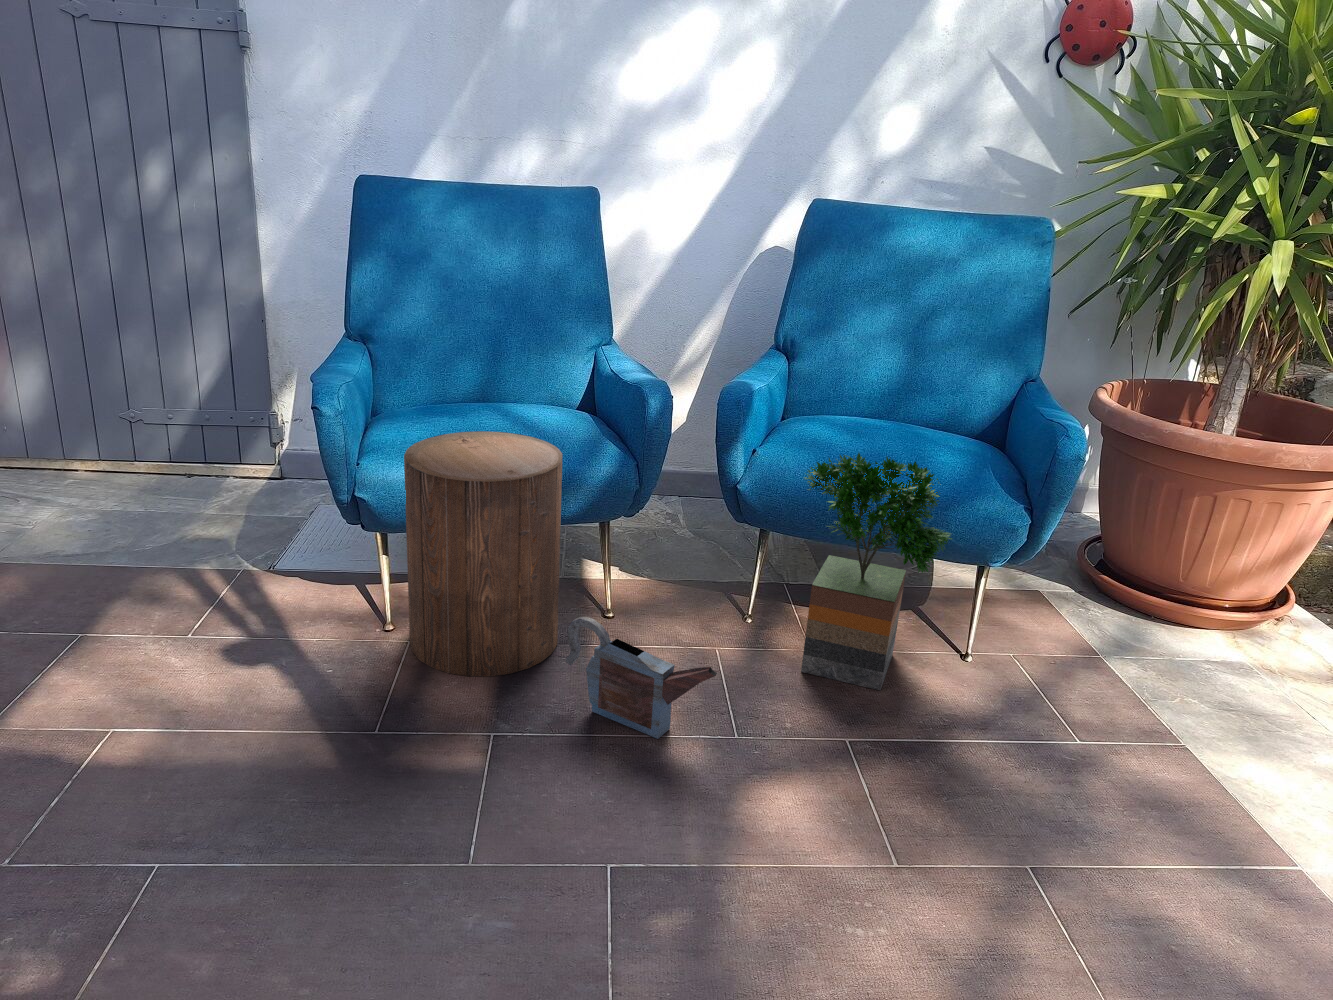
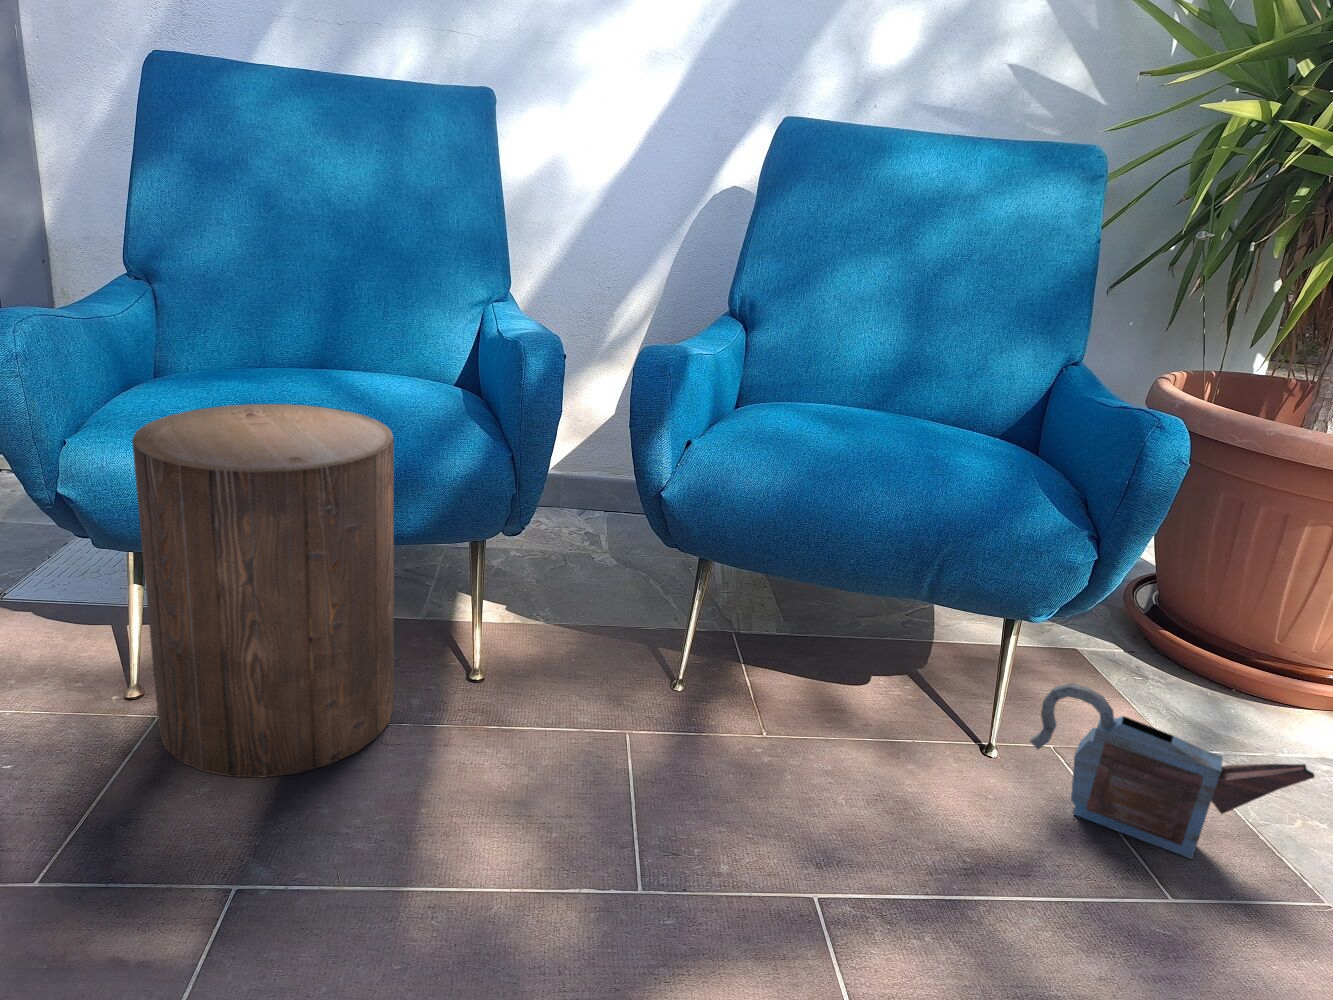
potted tree: present [801,453,952,690] -> none [749,445,984,807]
watering can: present [565,616,717,739] -> present [1030,683,1315,859]

